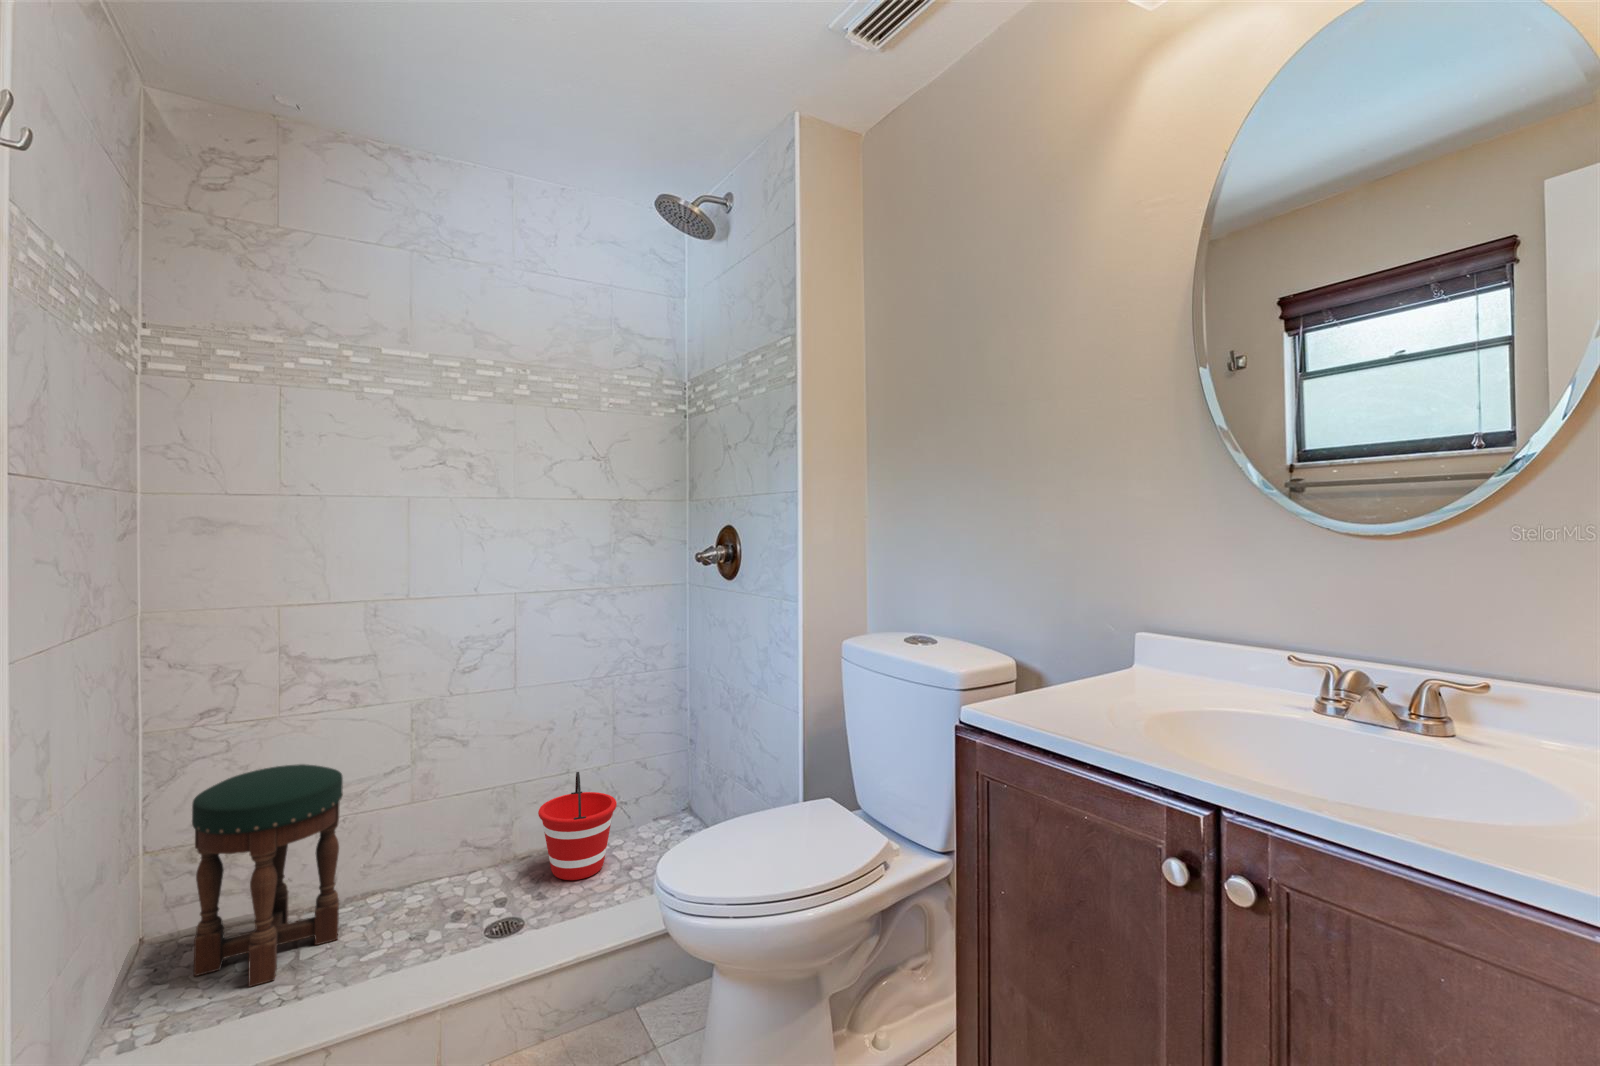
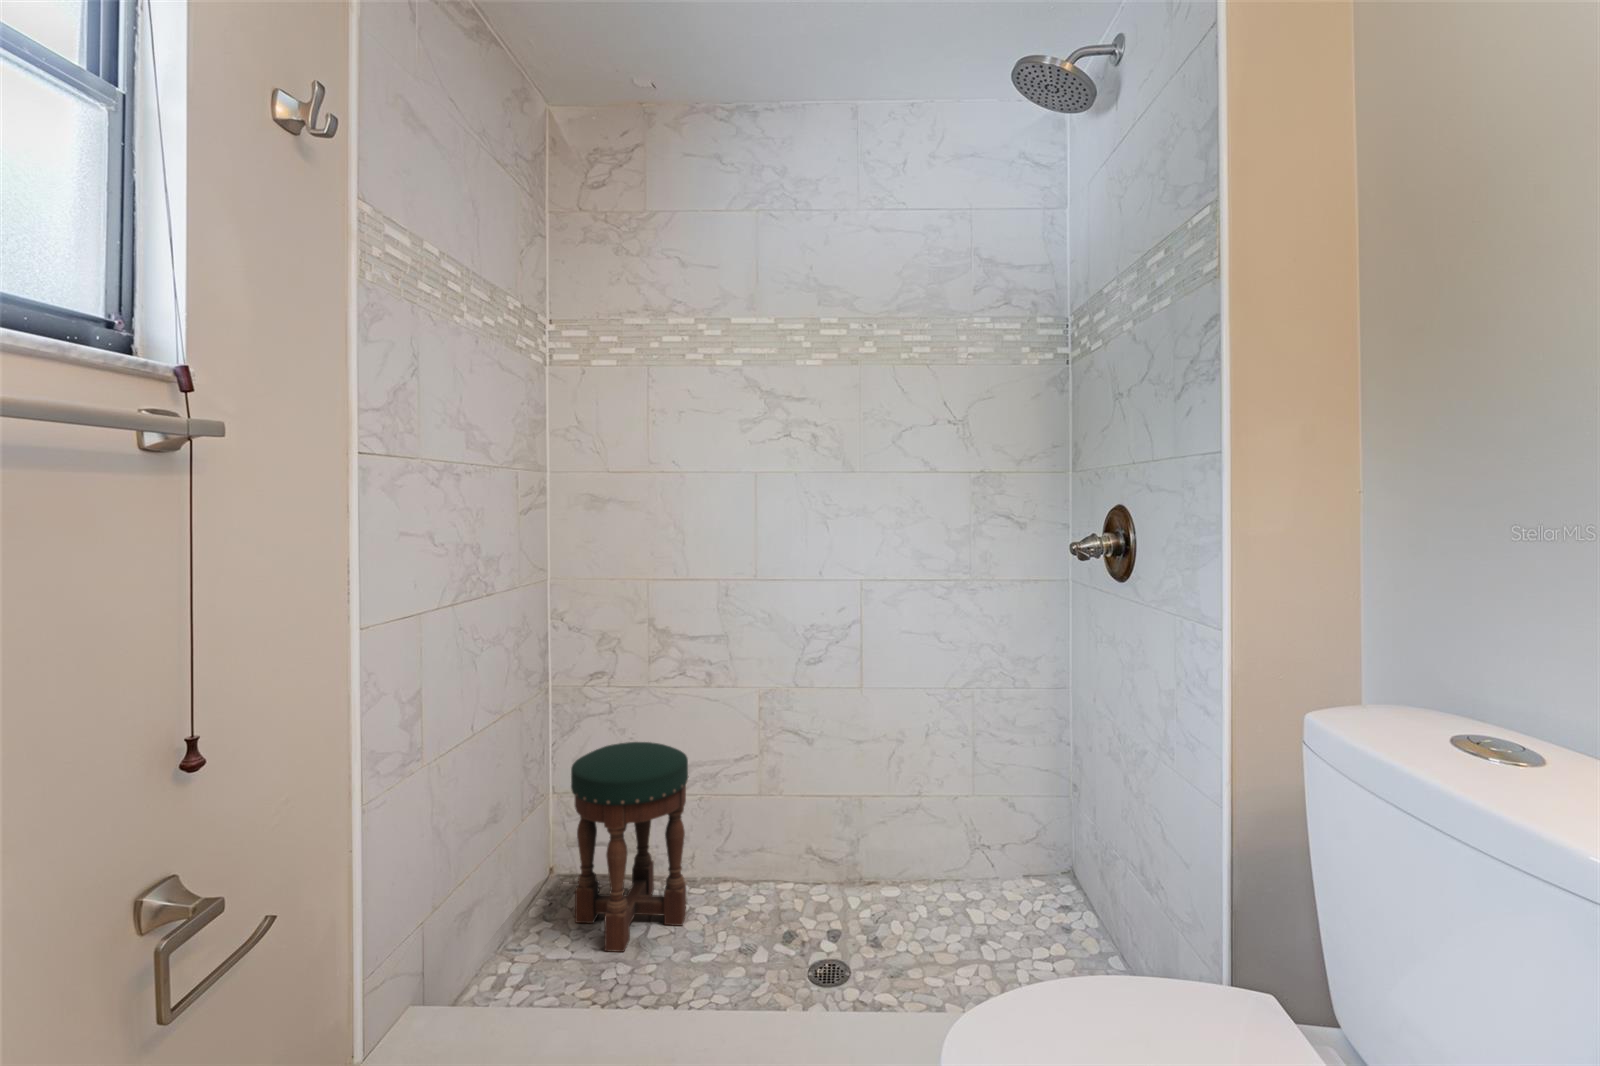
bucket: present [538,772,617,880] -> none [877,802,967,934]

